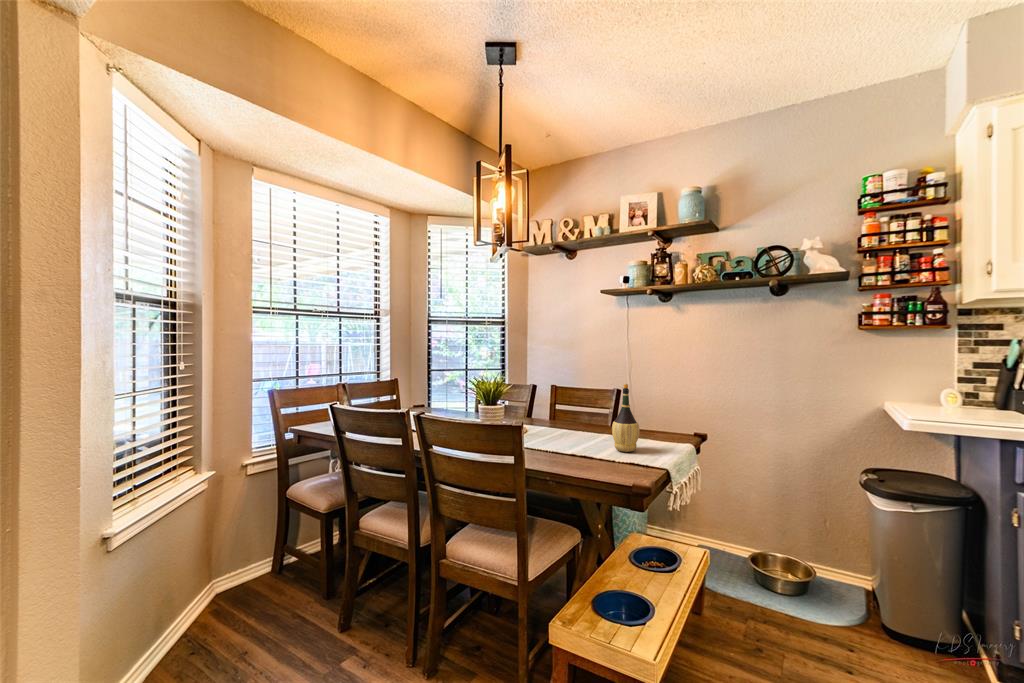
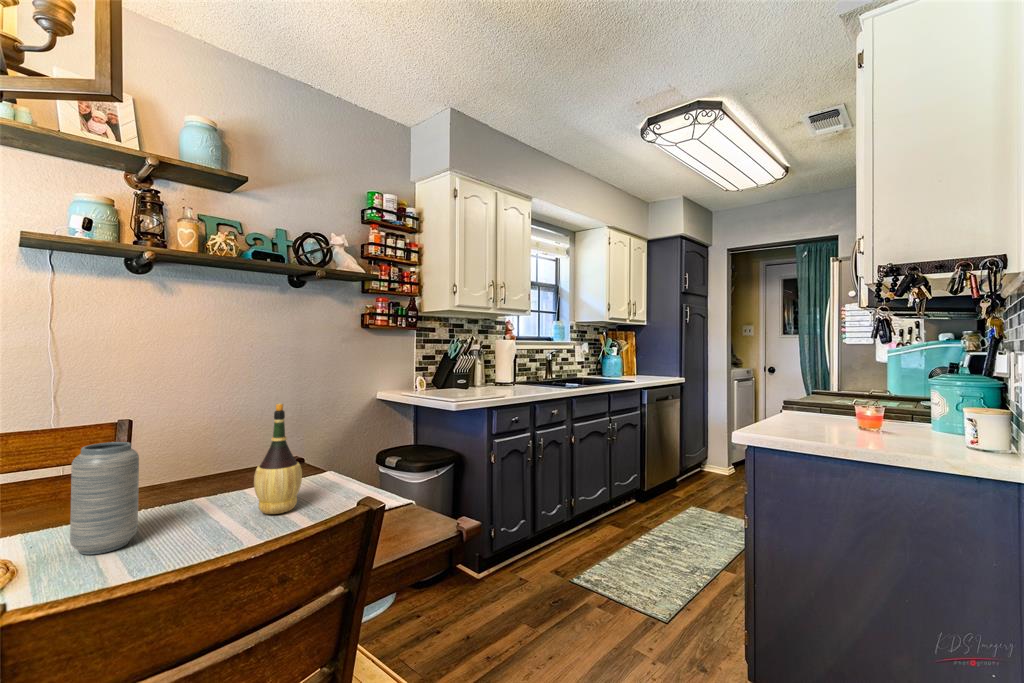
vase: none [547,391,570,440] -> present [70,442,139,555]

